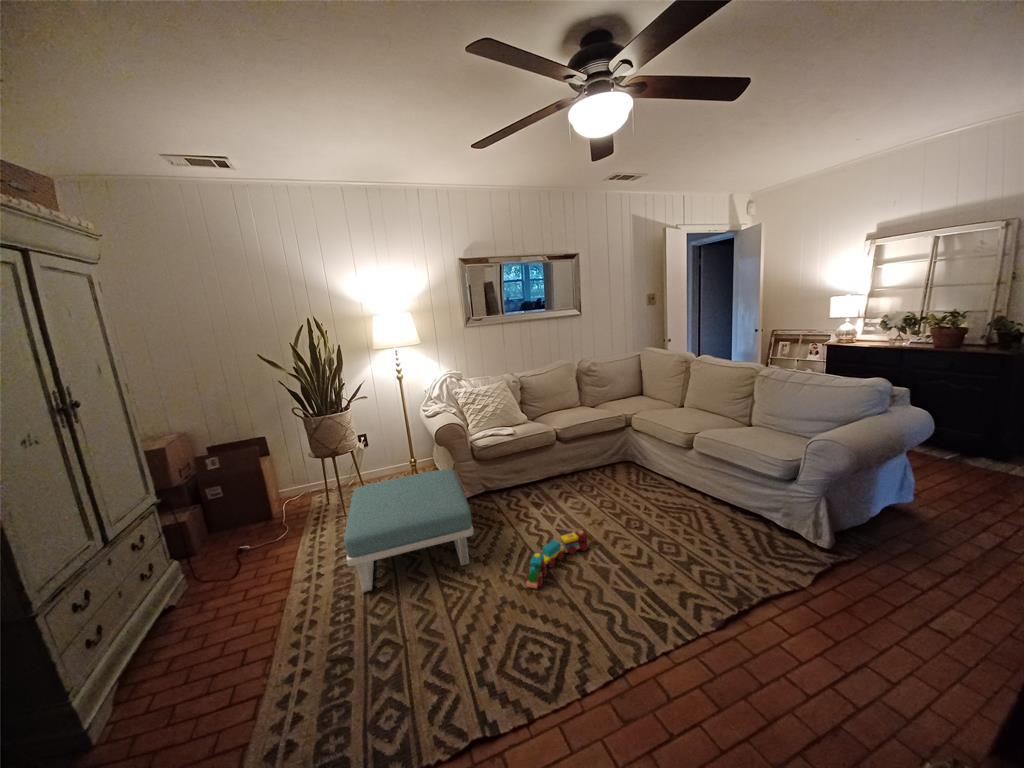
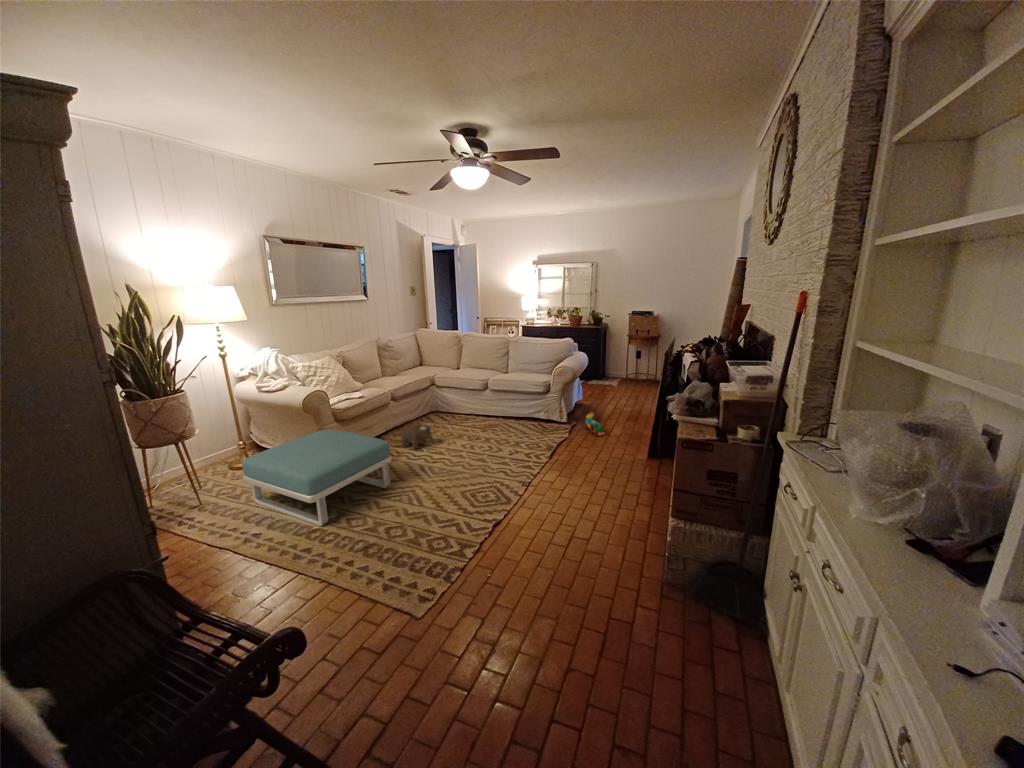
plush toy: none [539,481,574,515] -> present [400,423,433,449]
toy train: present [525,530,589,588] -> present [584,412,604,436]

